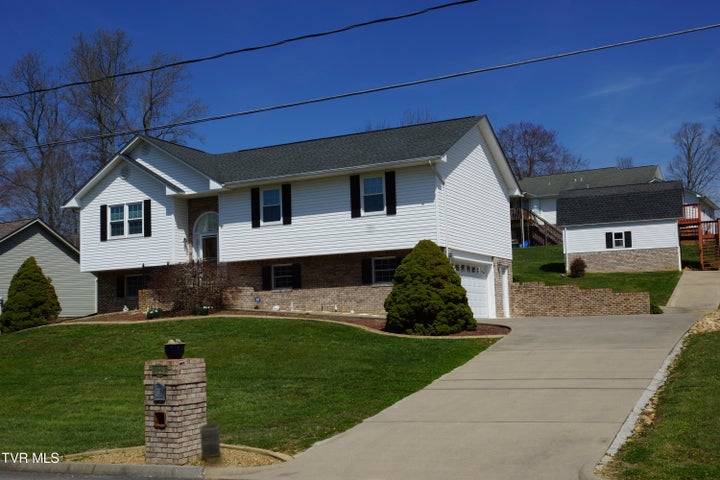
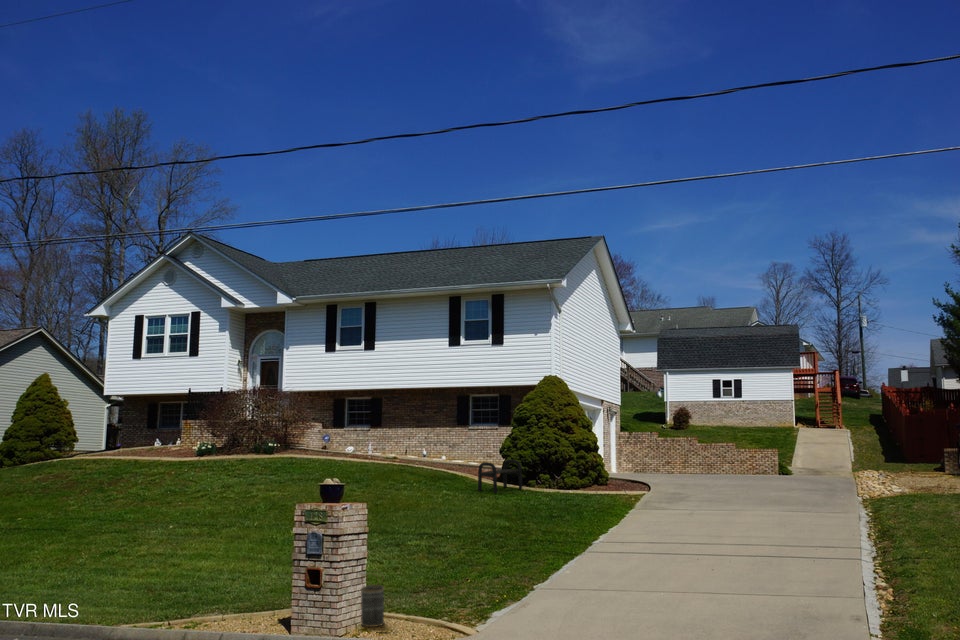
bench: none [364,312,402,340] -> present [478,460,522,493]

